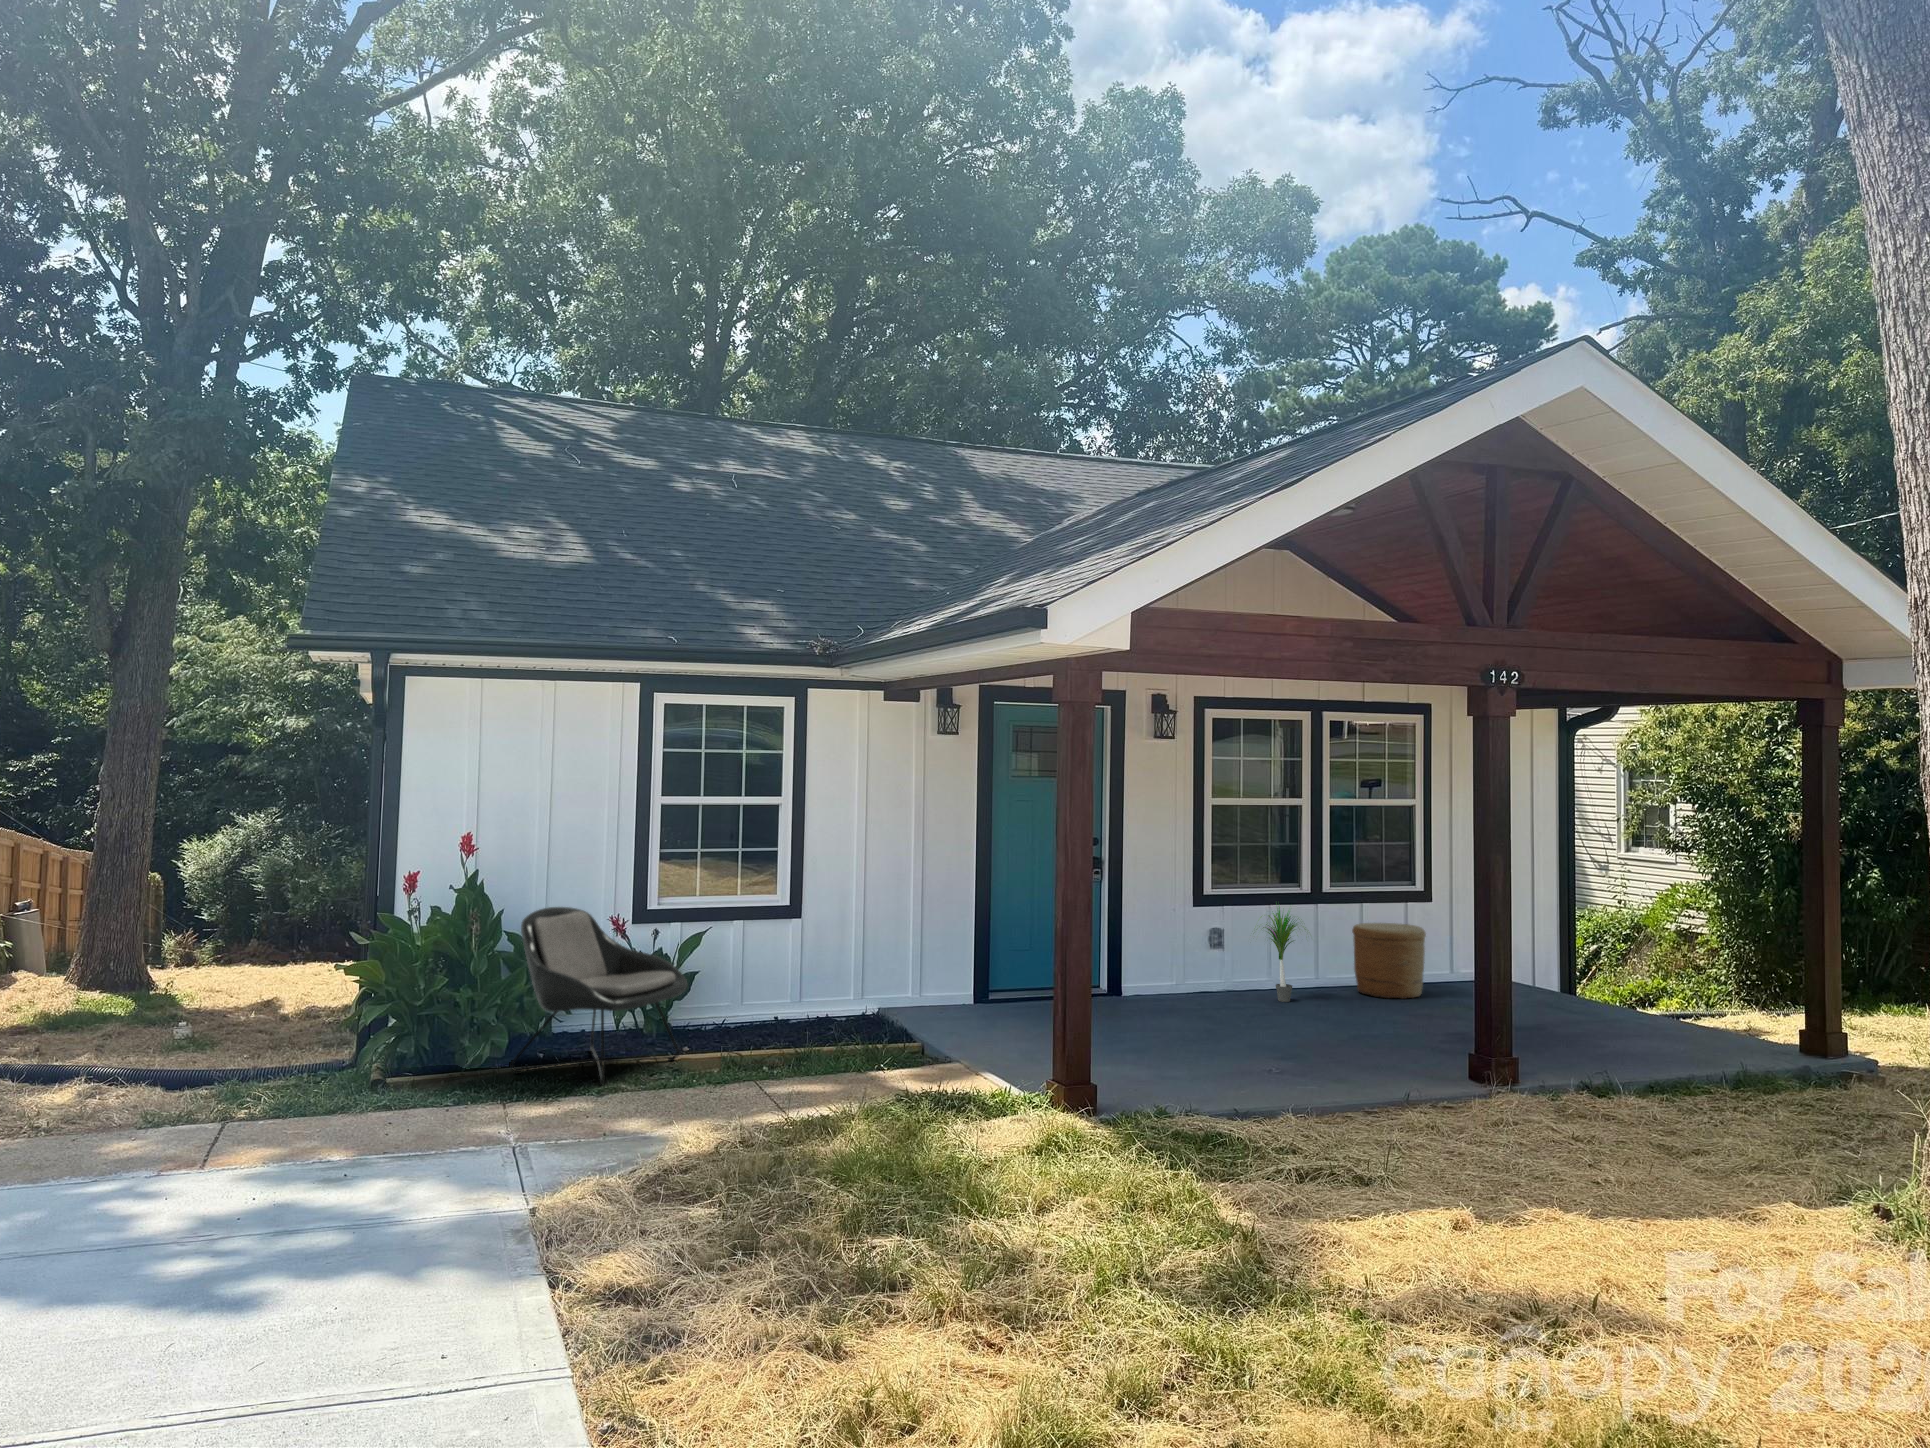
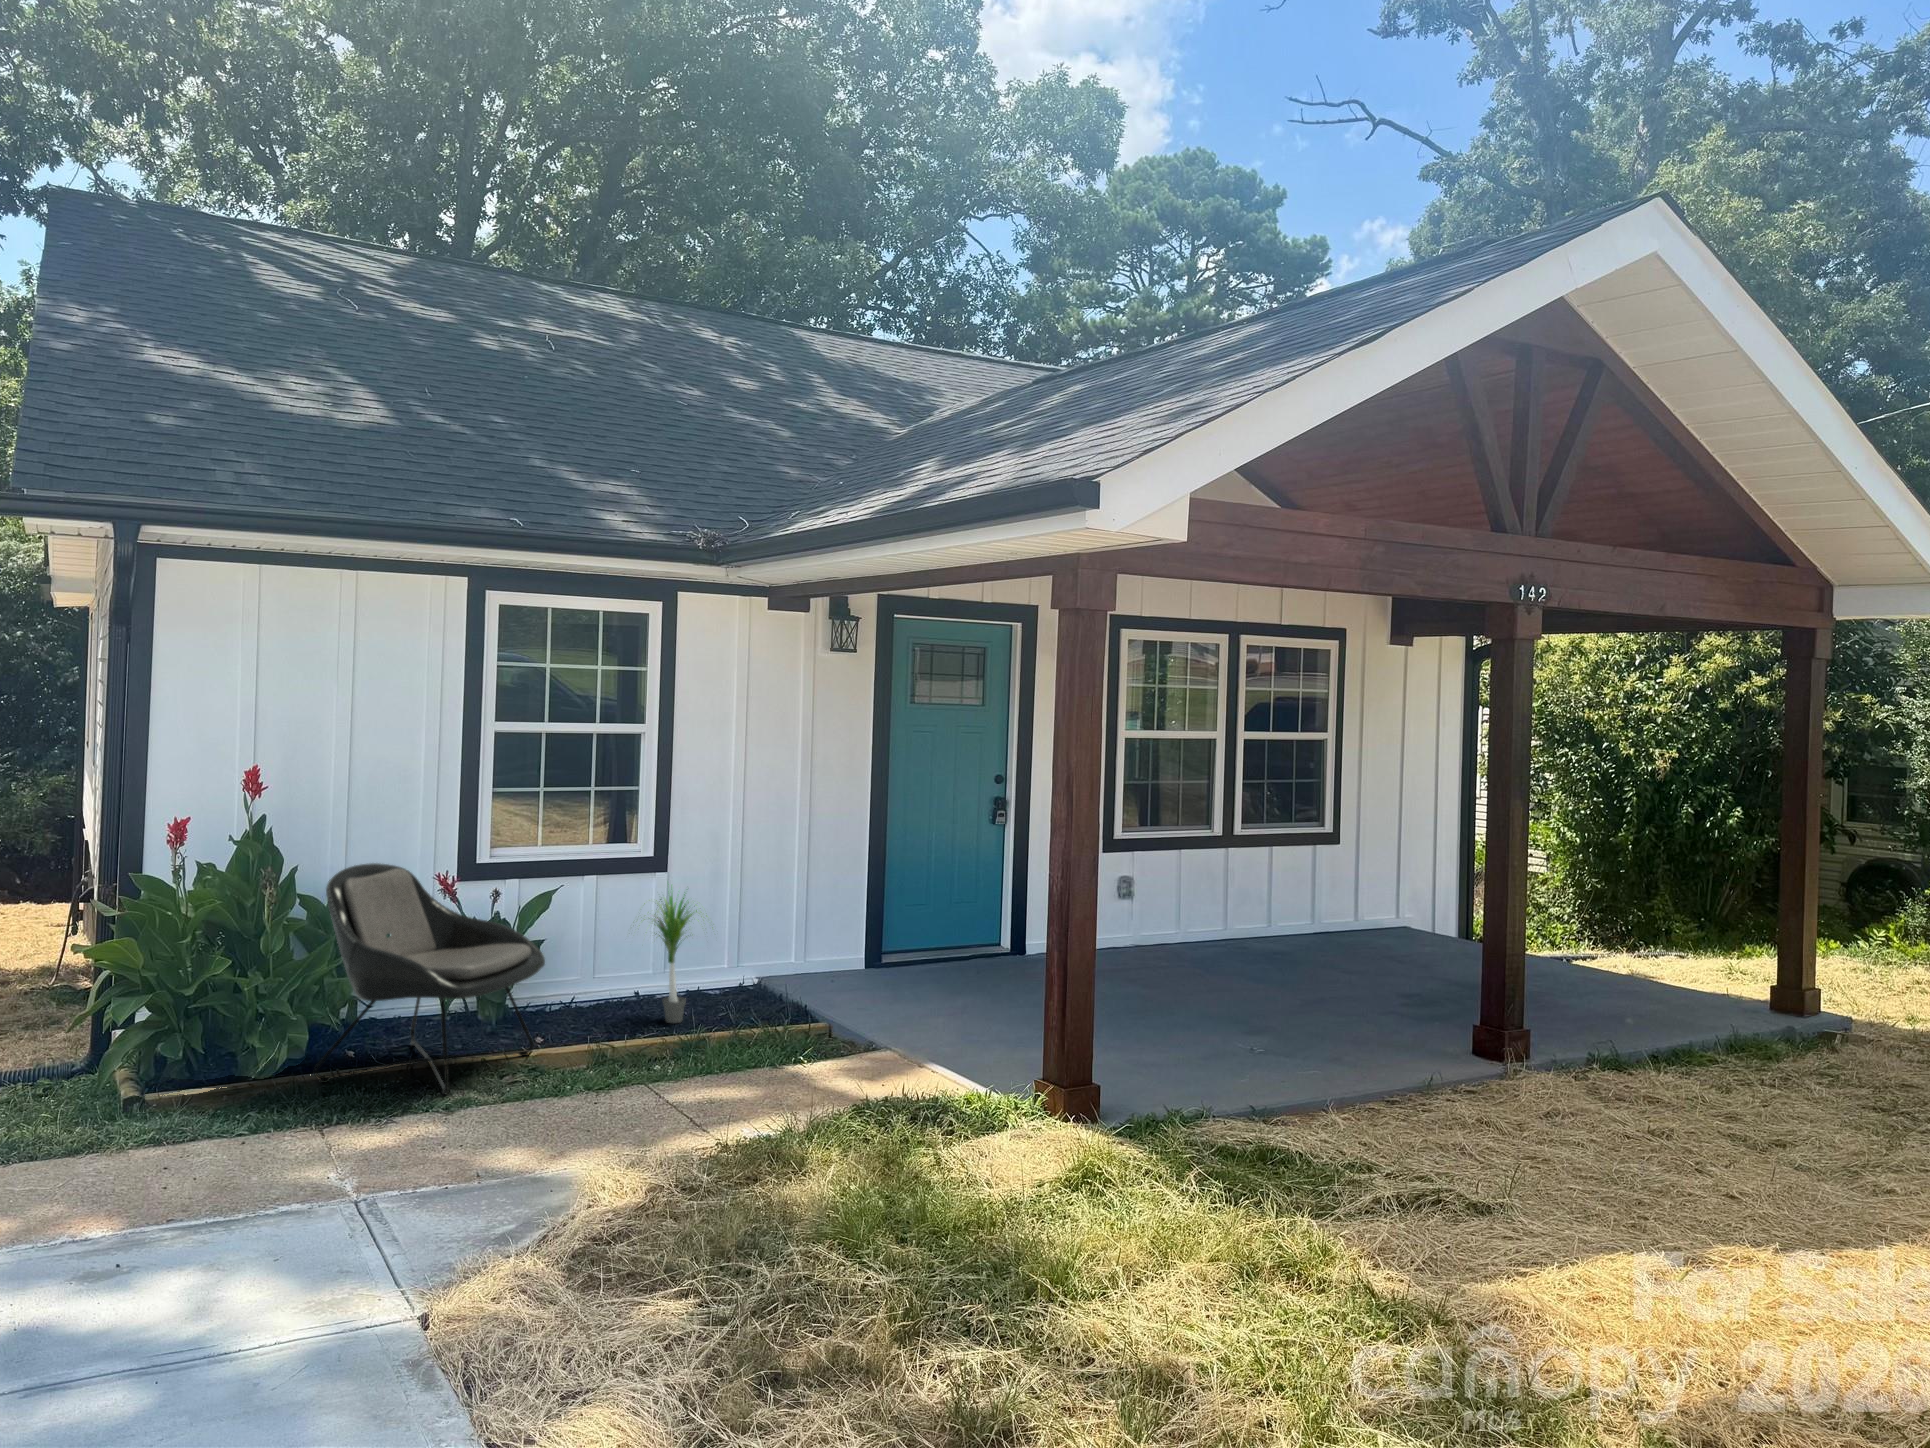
potted plant: present [1259,906,1306,1002] -> present [644,889,713,1023]
basket: present [1352,923,1426,999] -> none [1265,867,1345,951]

